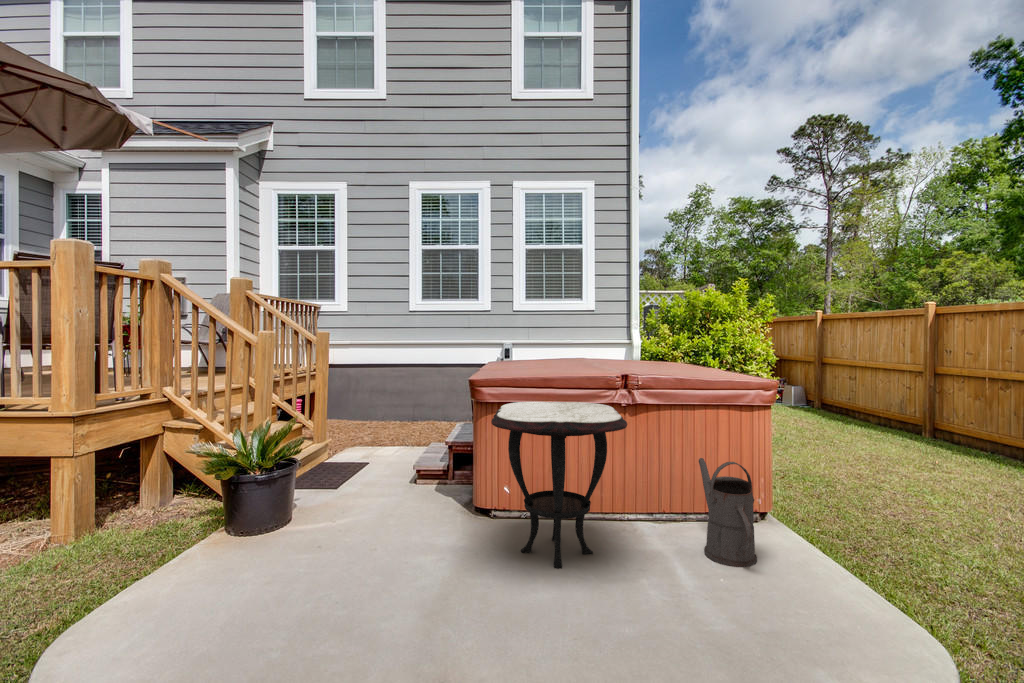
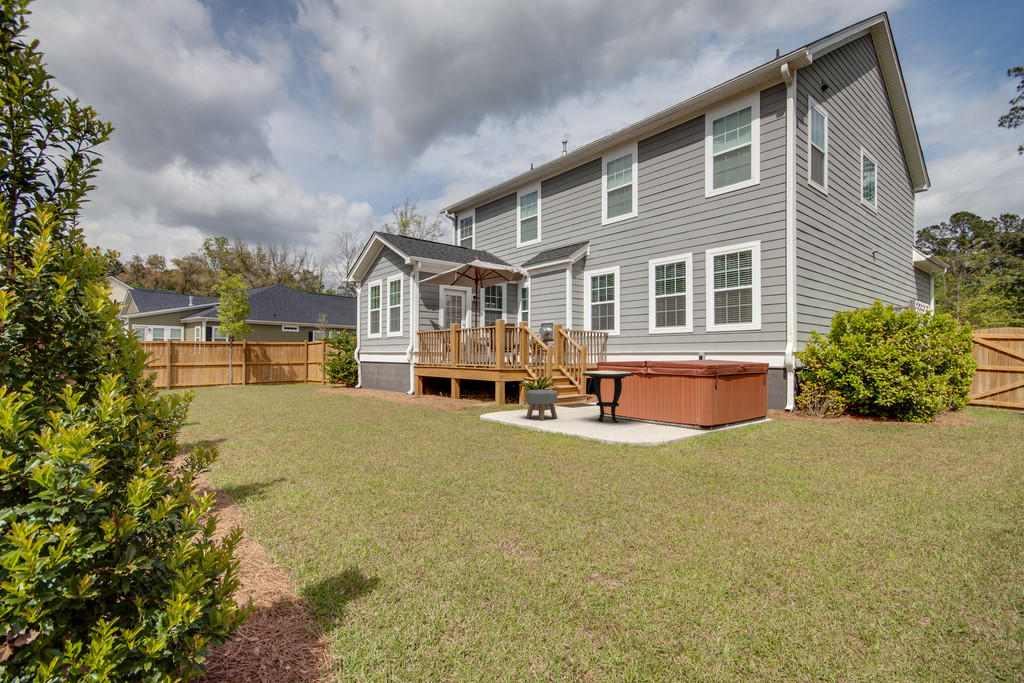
watering can: present [699,458,757,567] -> none [649,394,674,431]
ottoman: none [293,488,421,636] -> present [526,389,558,420]

